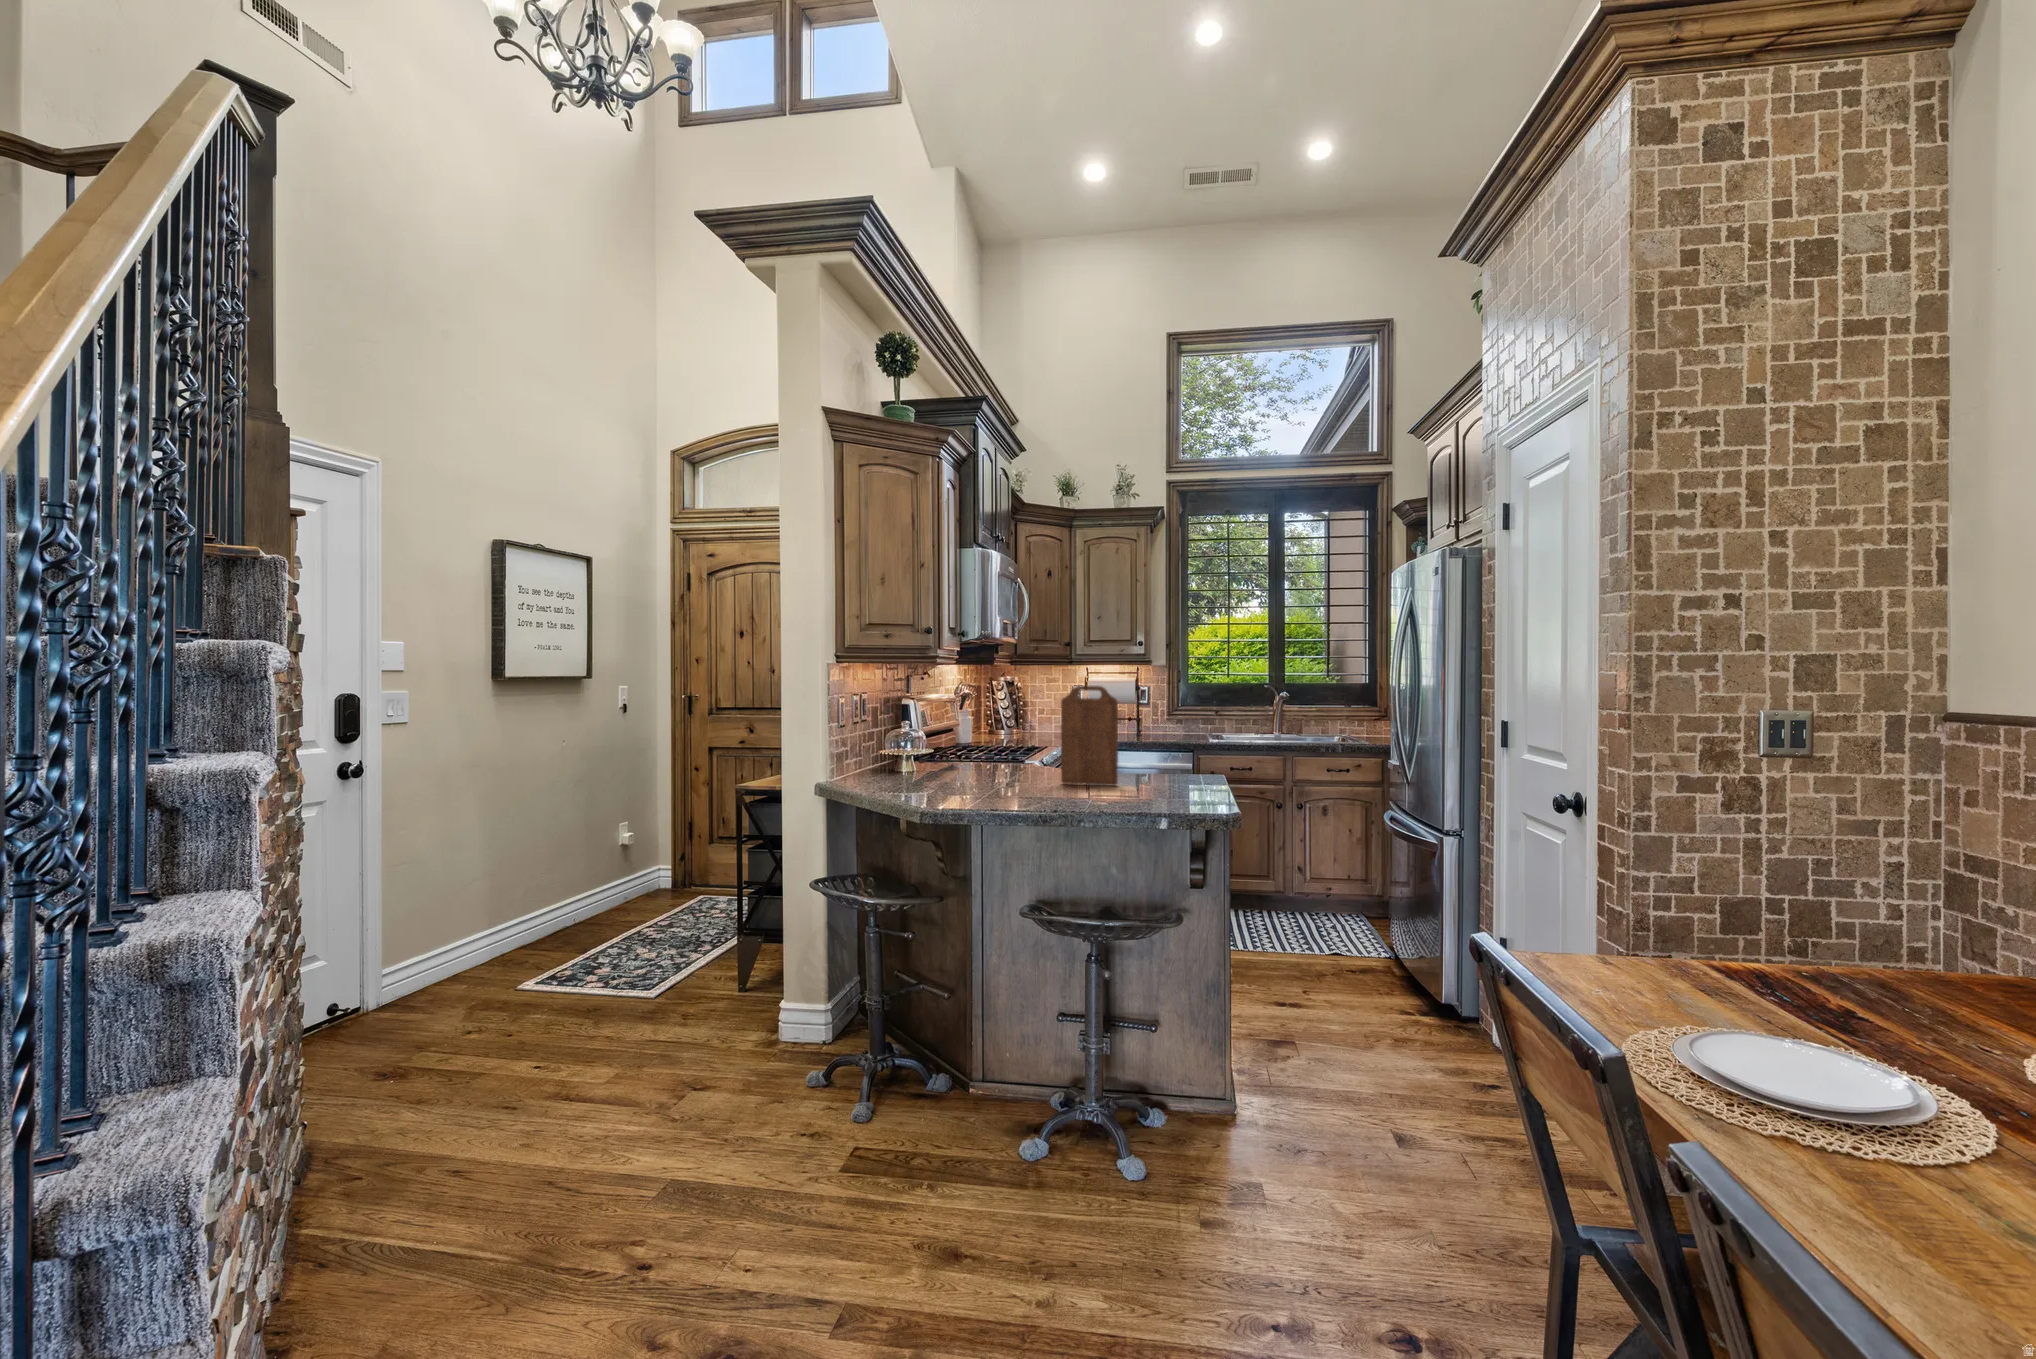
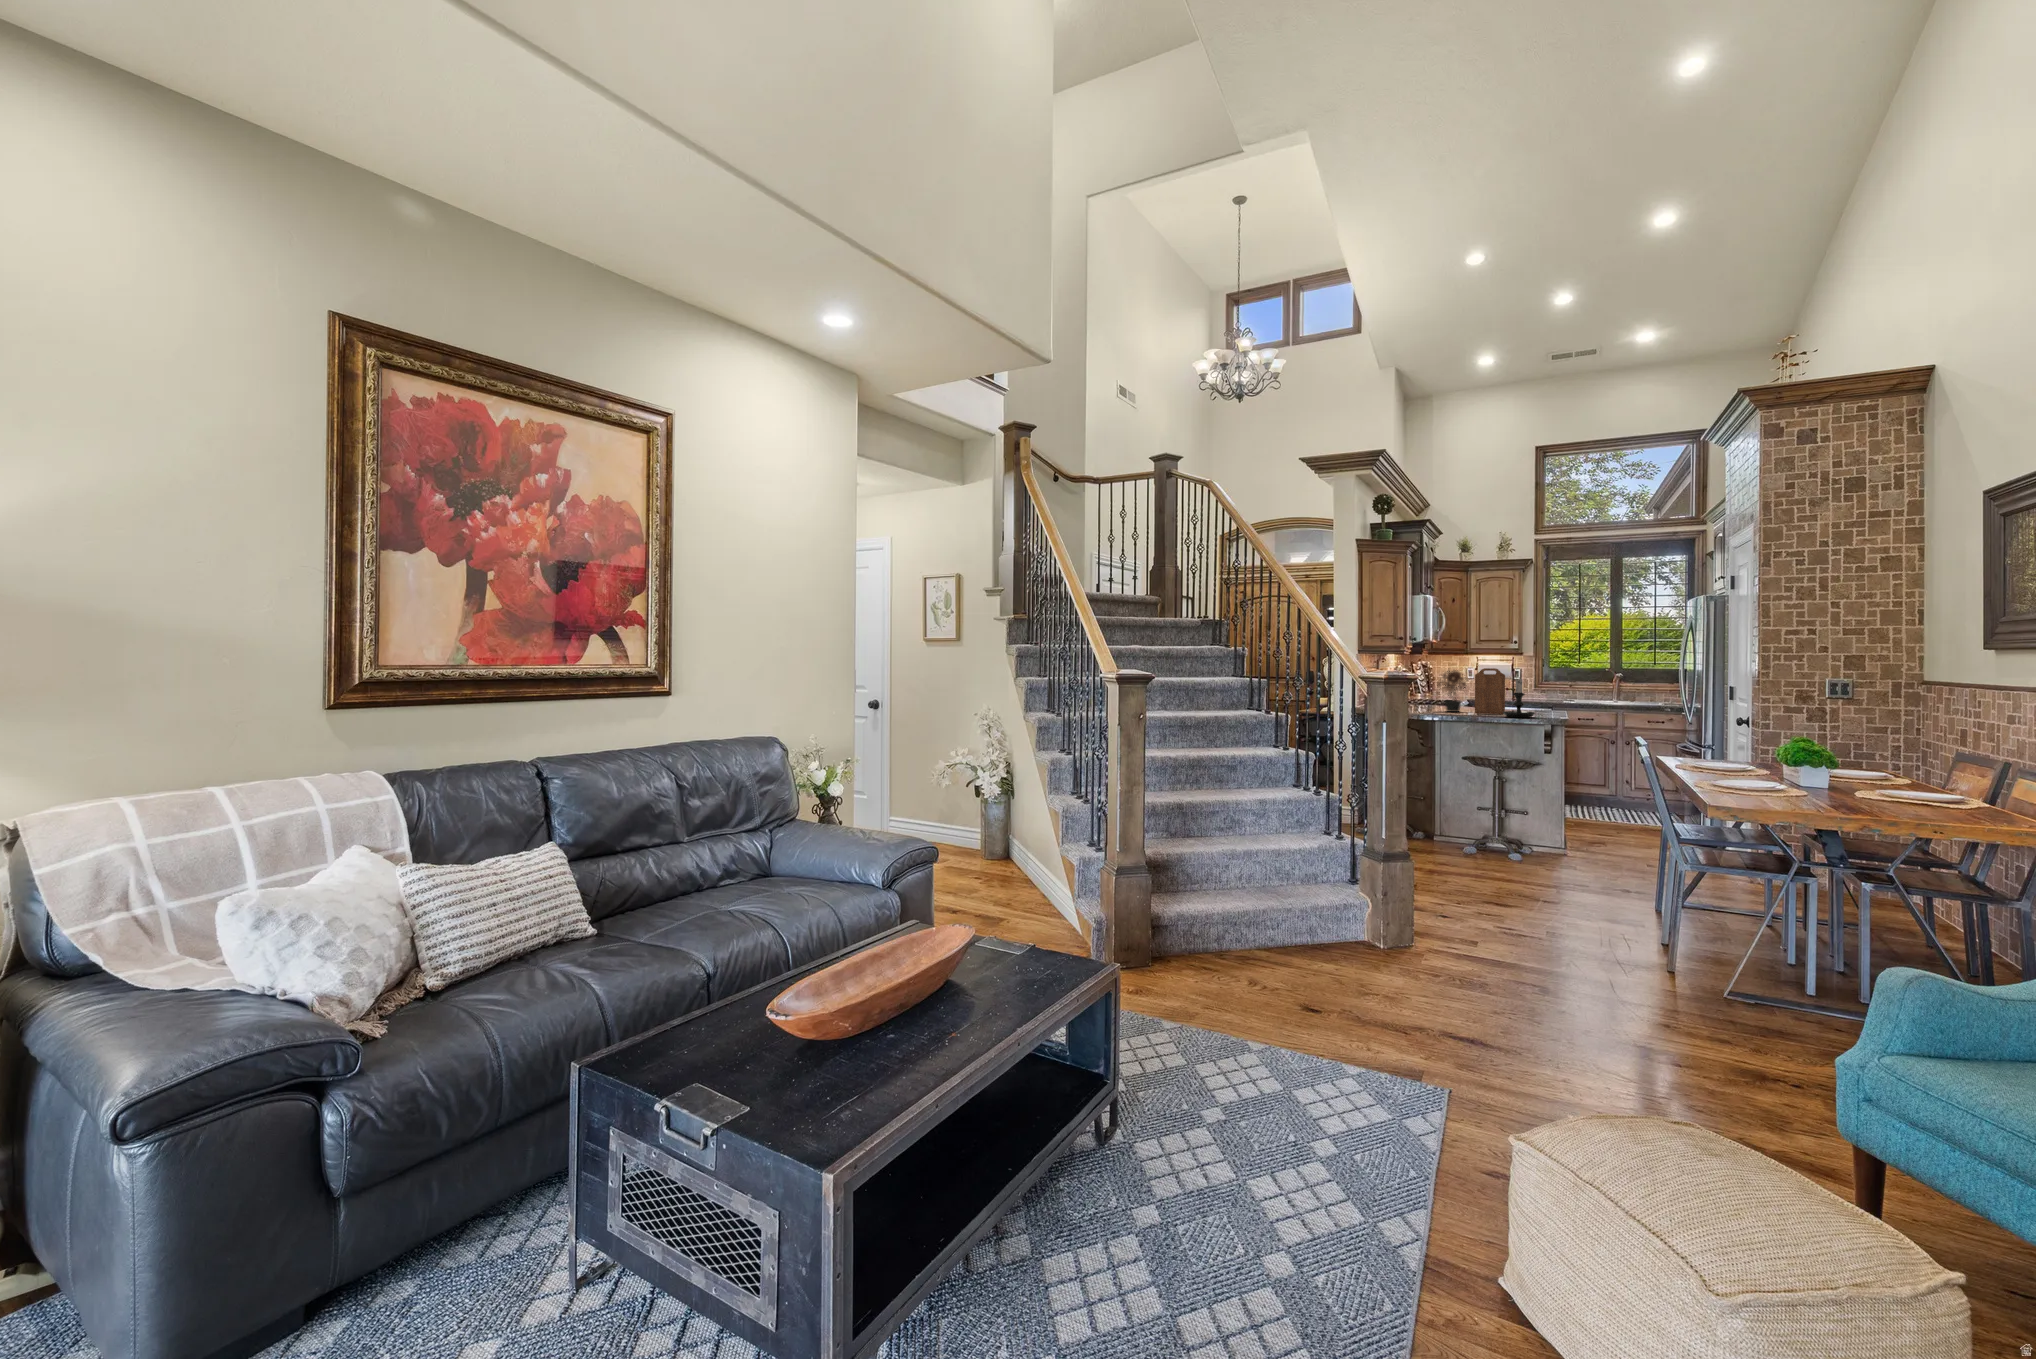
potted plant: none [989,685,1056,779] -> present [1437,670,1468,712]
candle holder: none [1111,703,1175,799] -> present [1503,679,1535,718]

